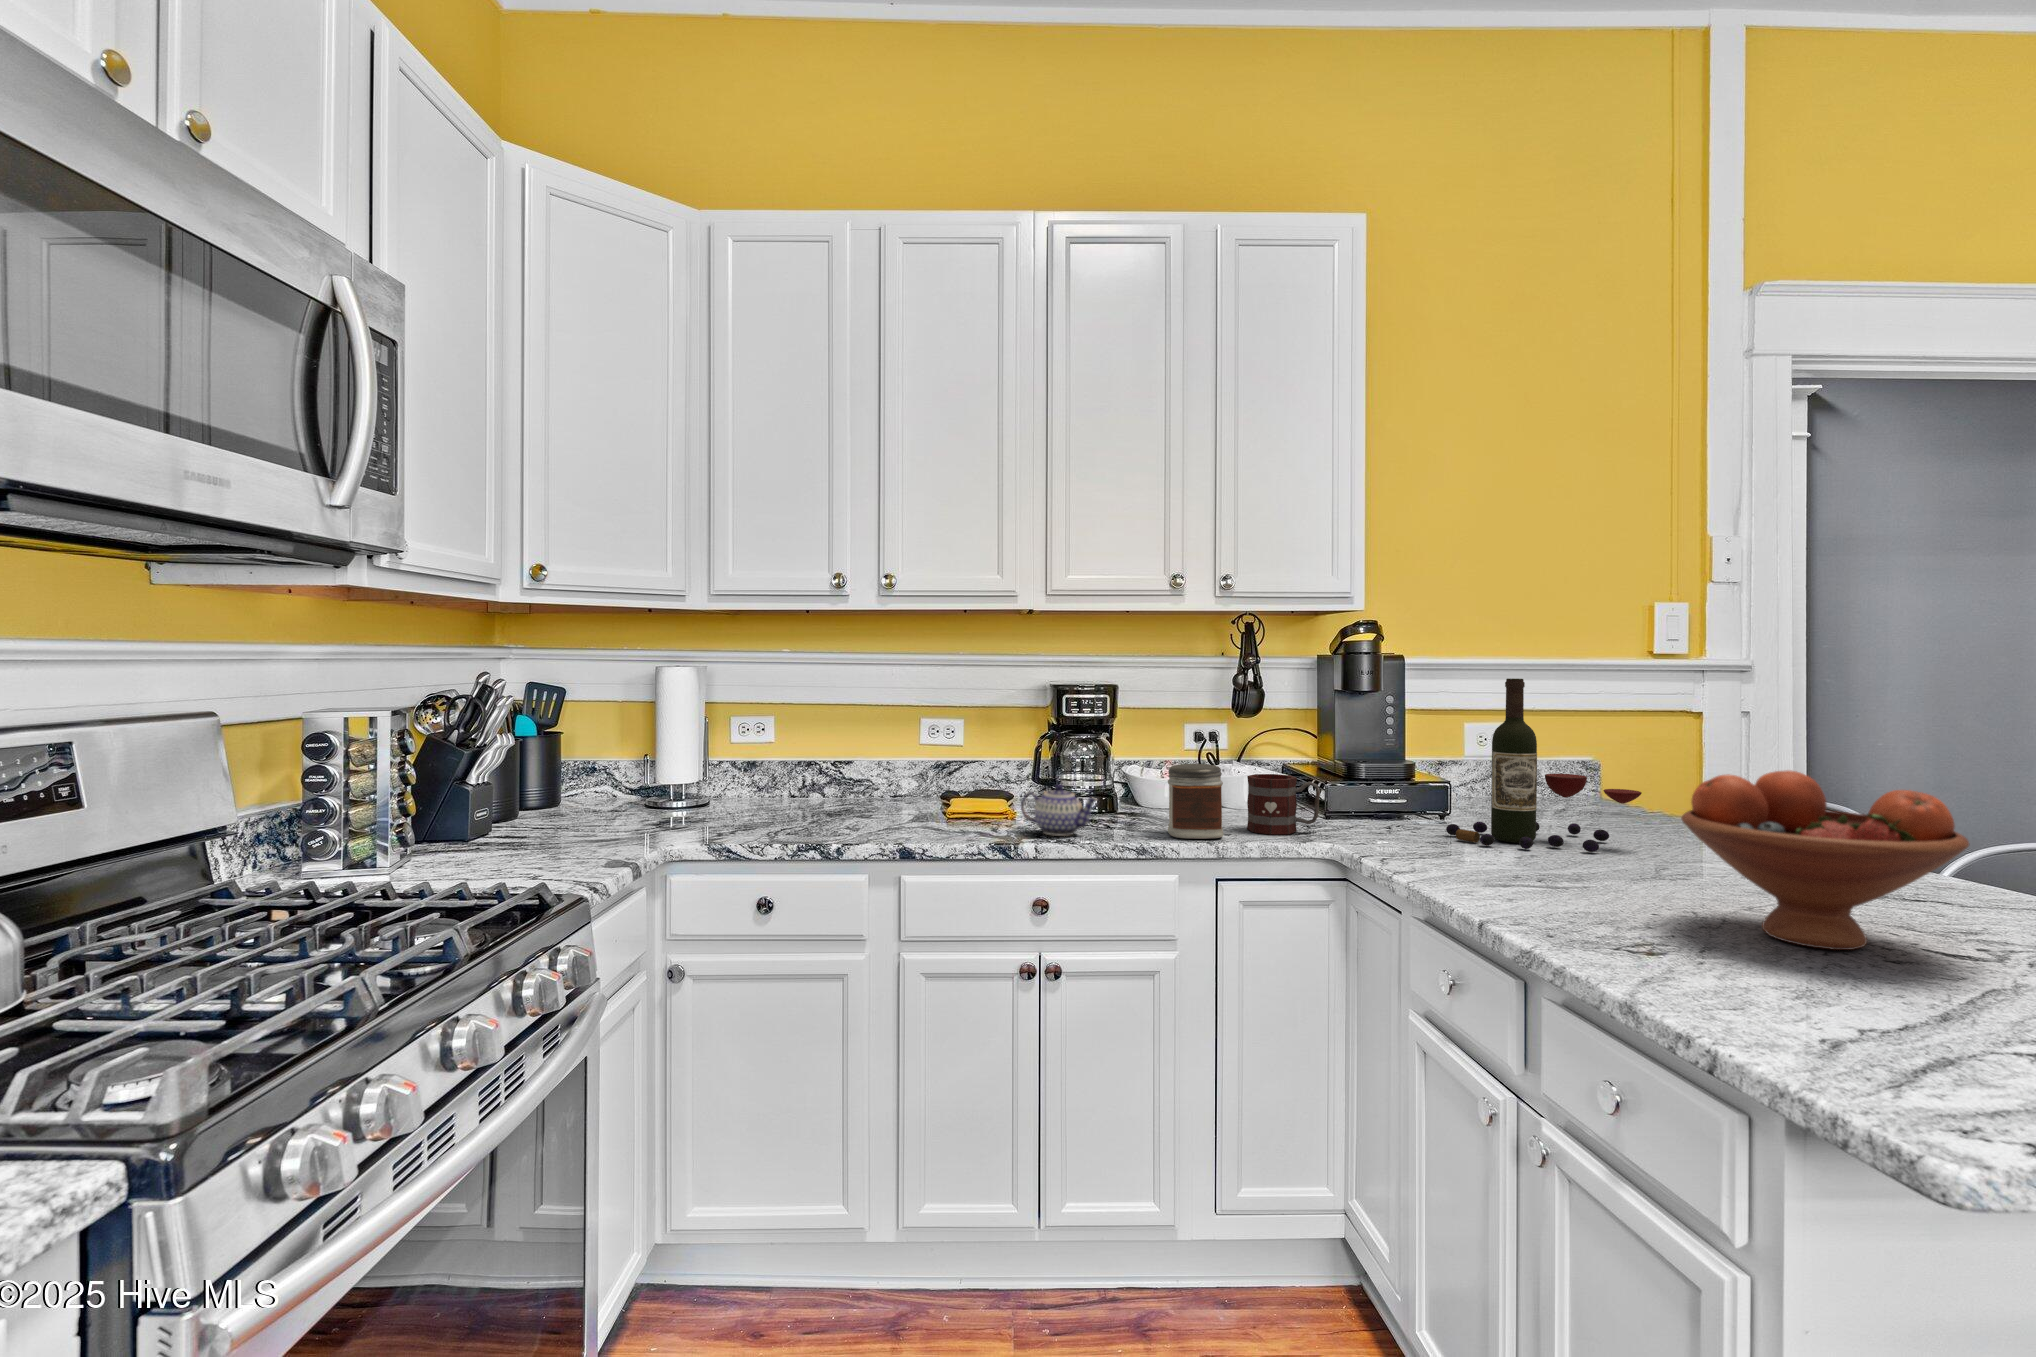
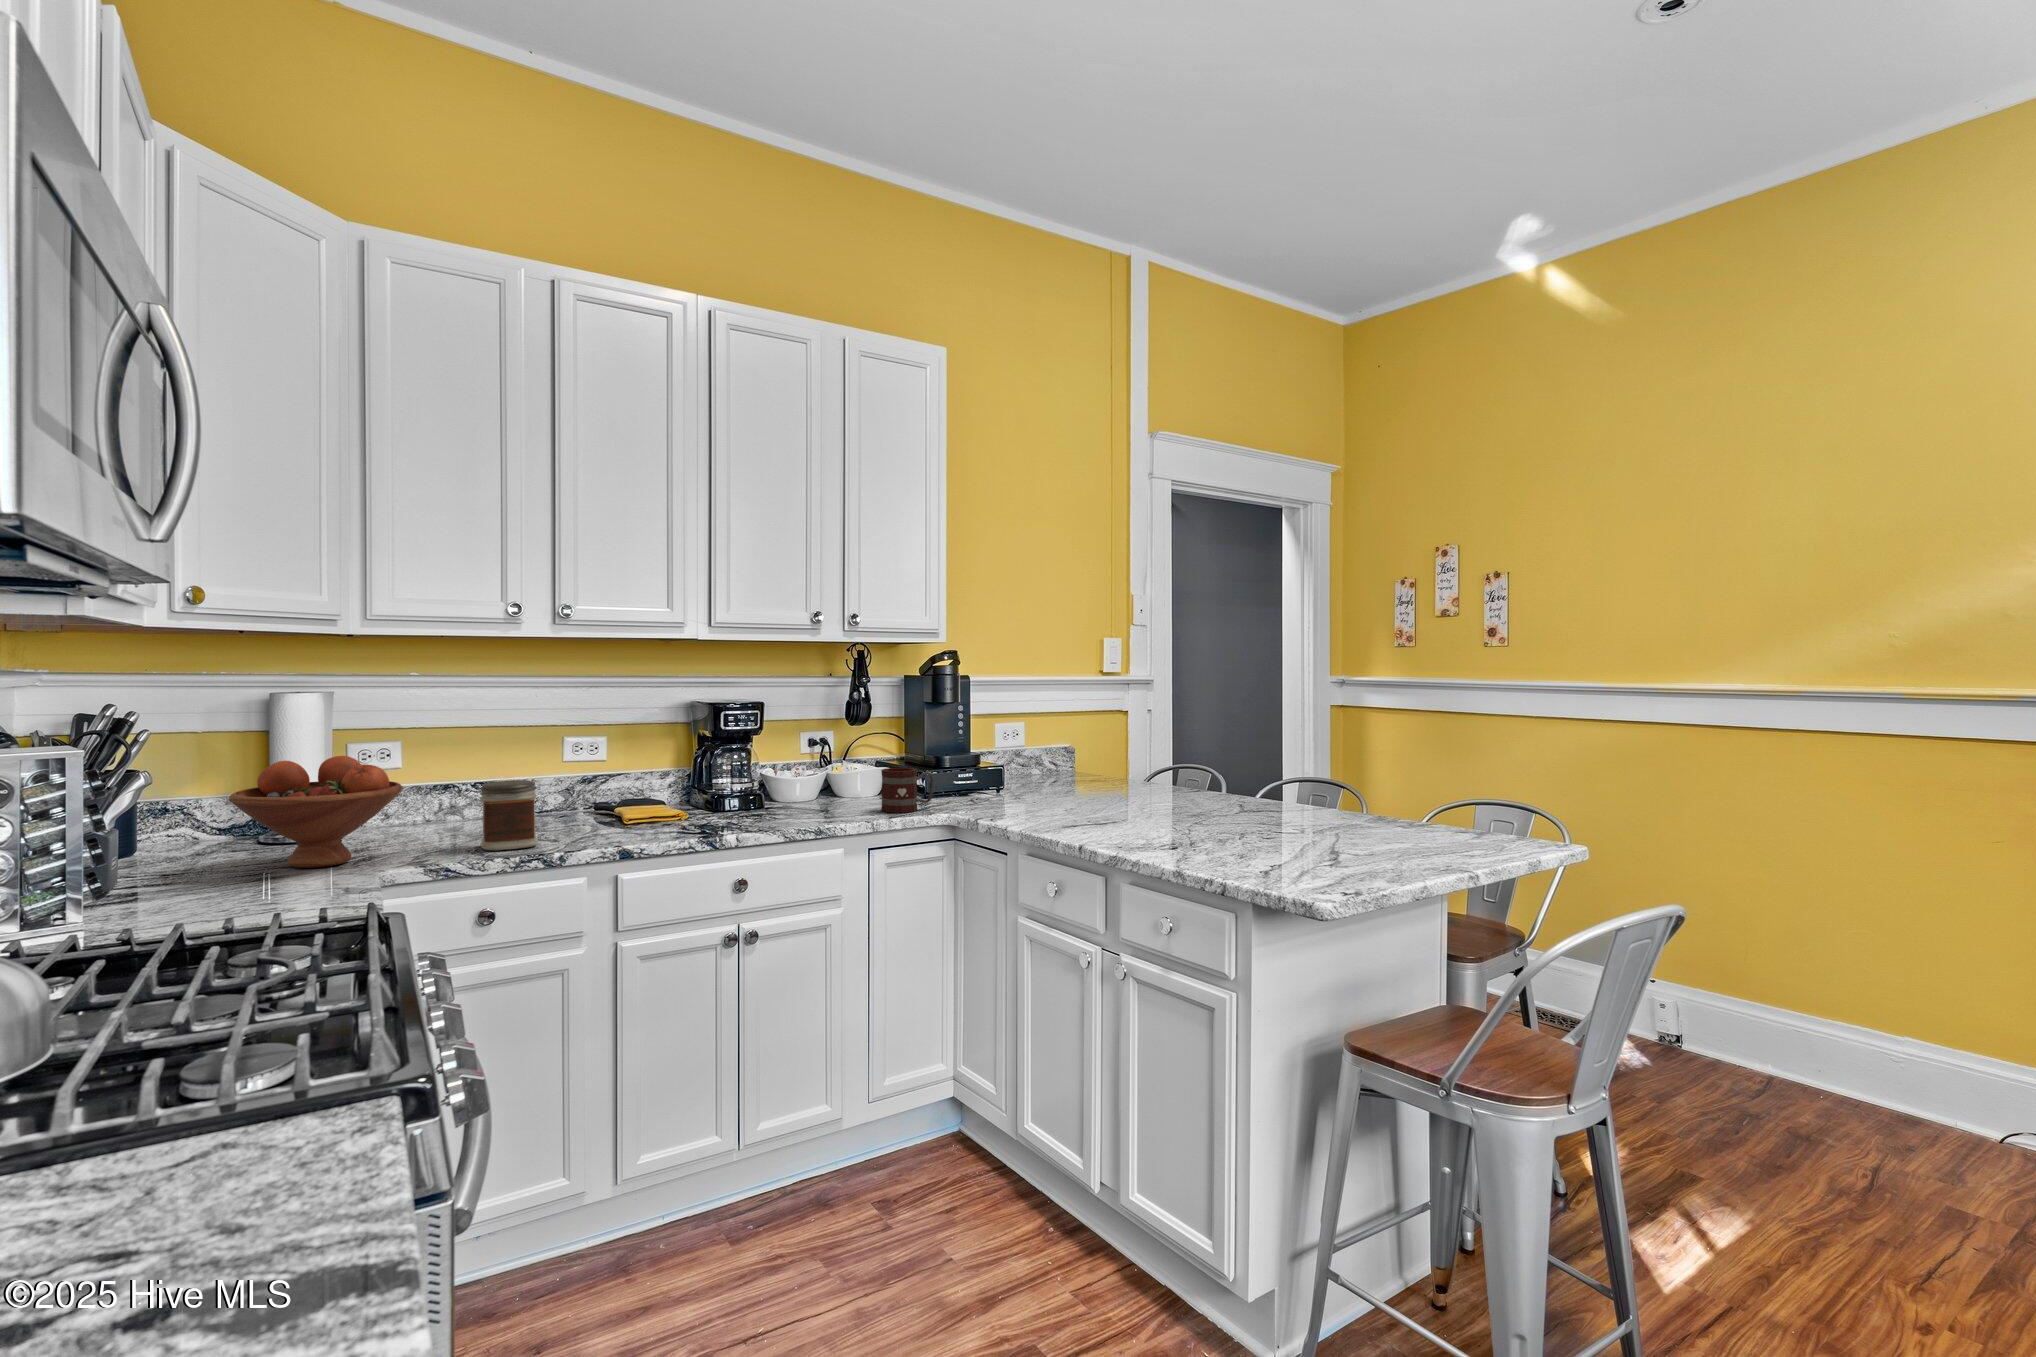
wine bottle: present [1446,679,1642,852] -> none [1012,693,1128,807]
jar: present [1168,764,1224,839] -> present [480,780,538,850]
fruit bowl: present [1681,770,1969,950] -> present [229,756,403,868]
teapot: present [1021,784,1097,836] -> none [710,786,780,828]

